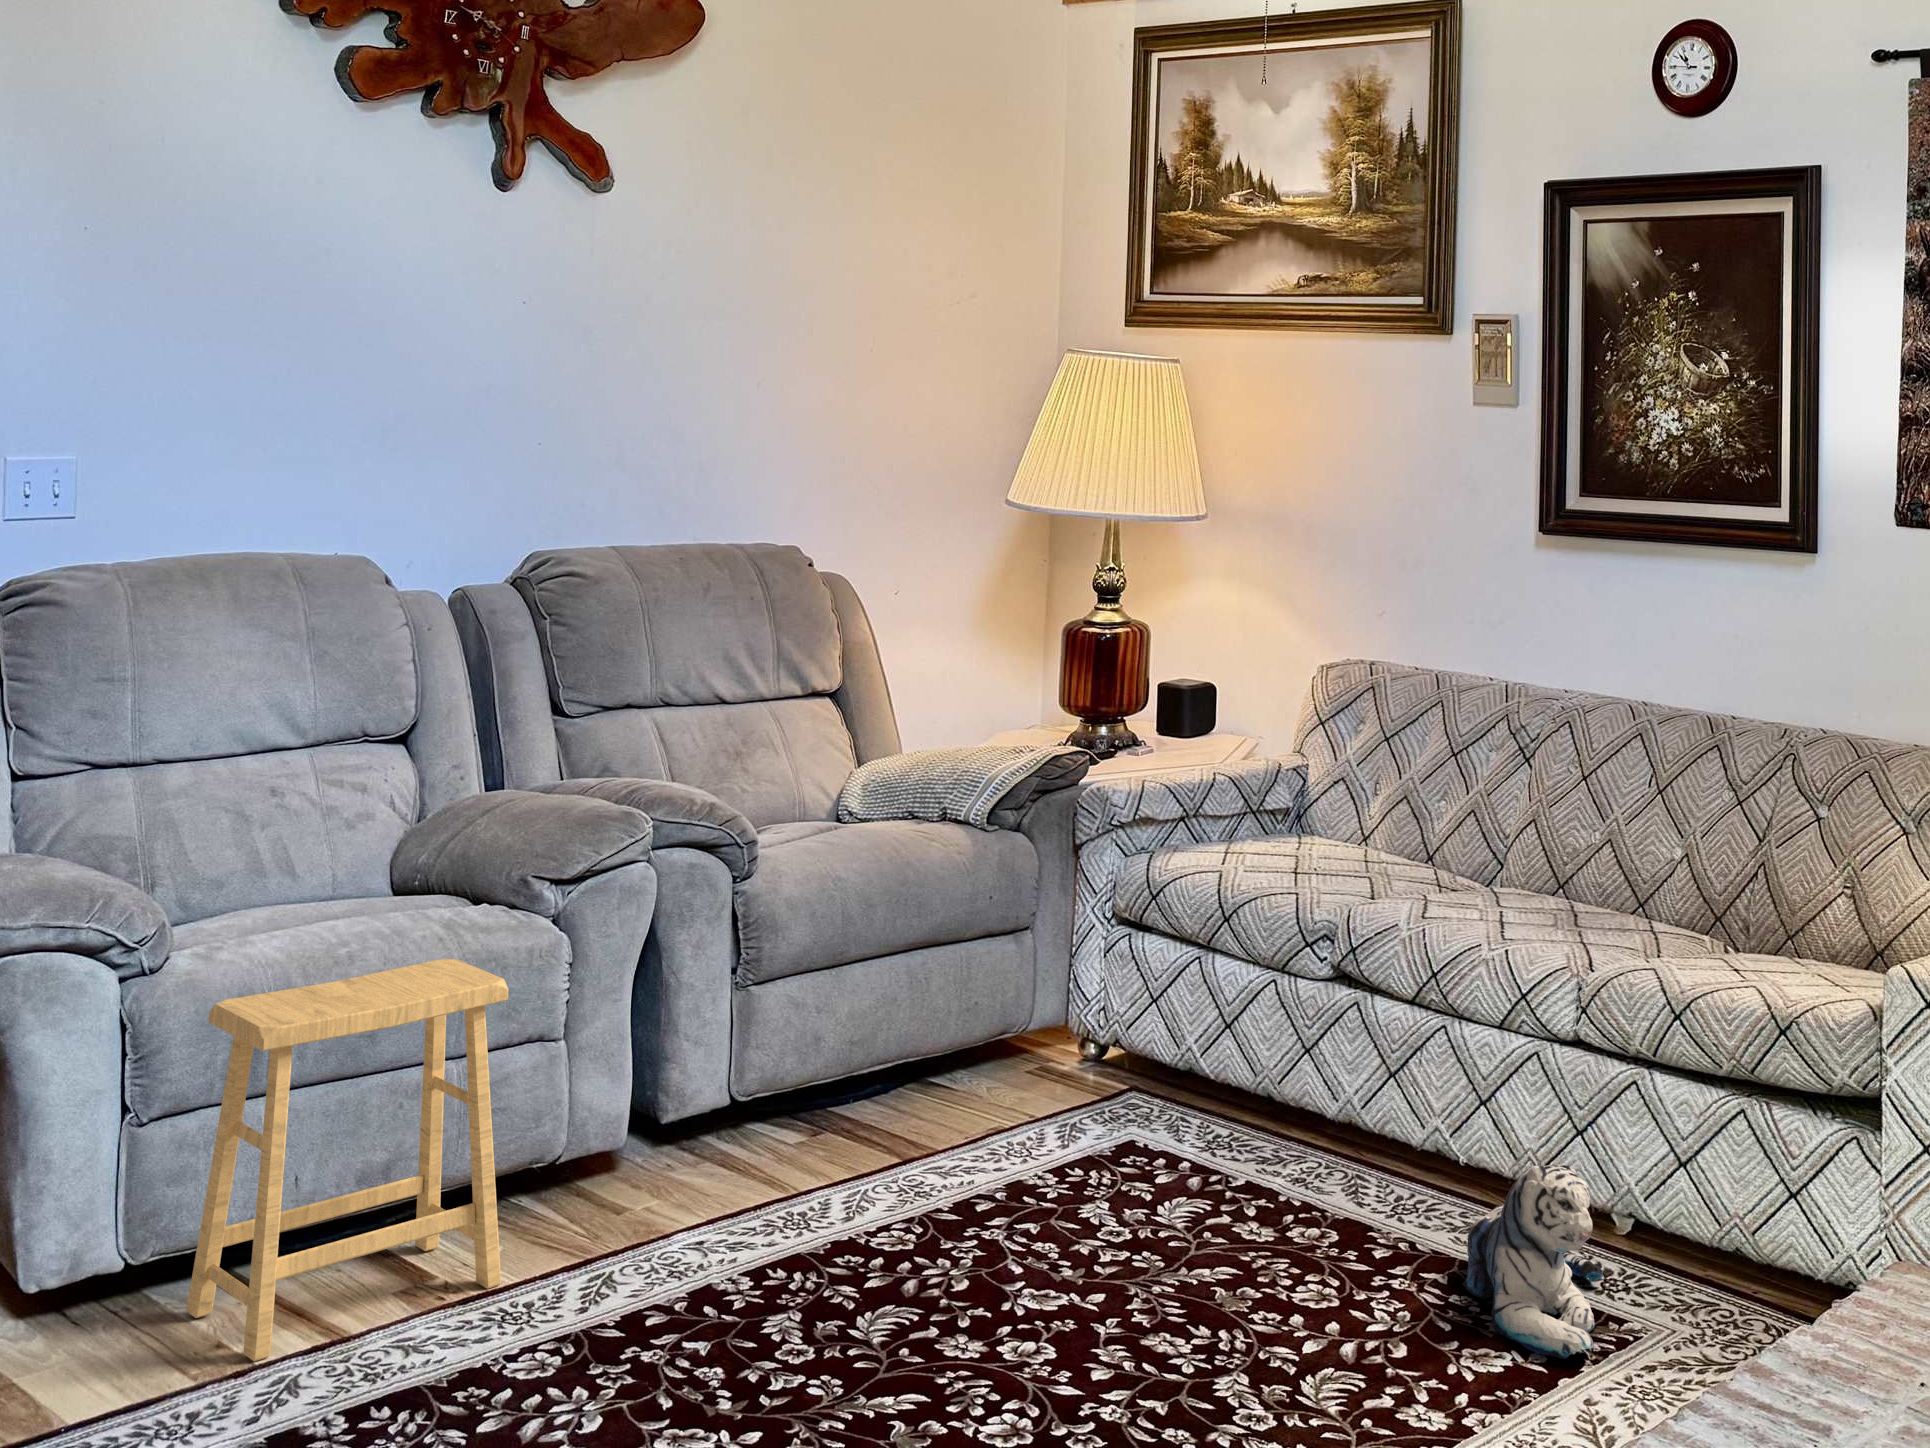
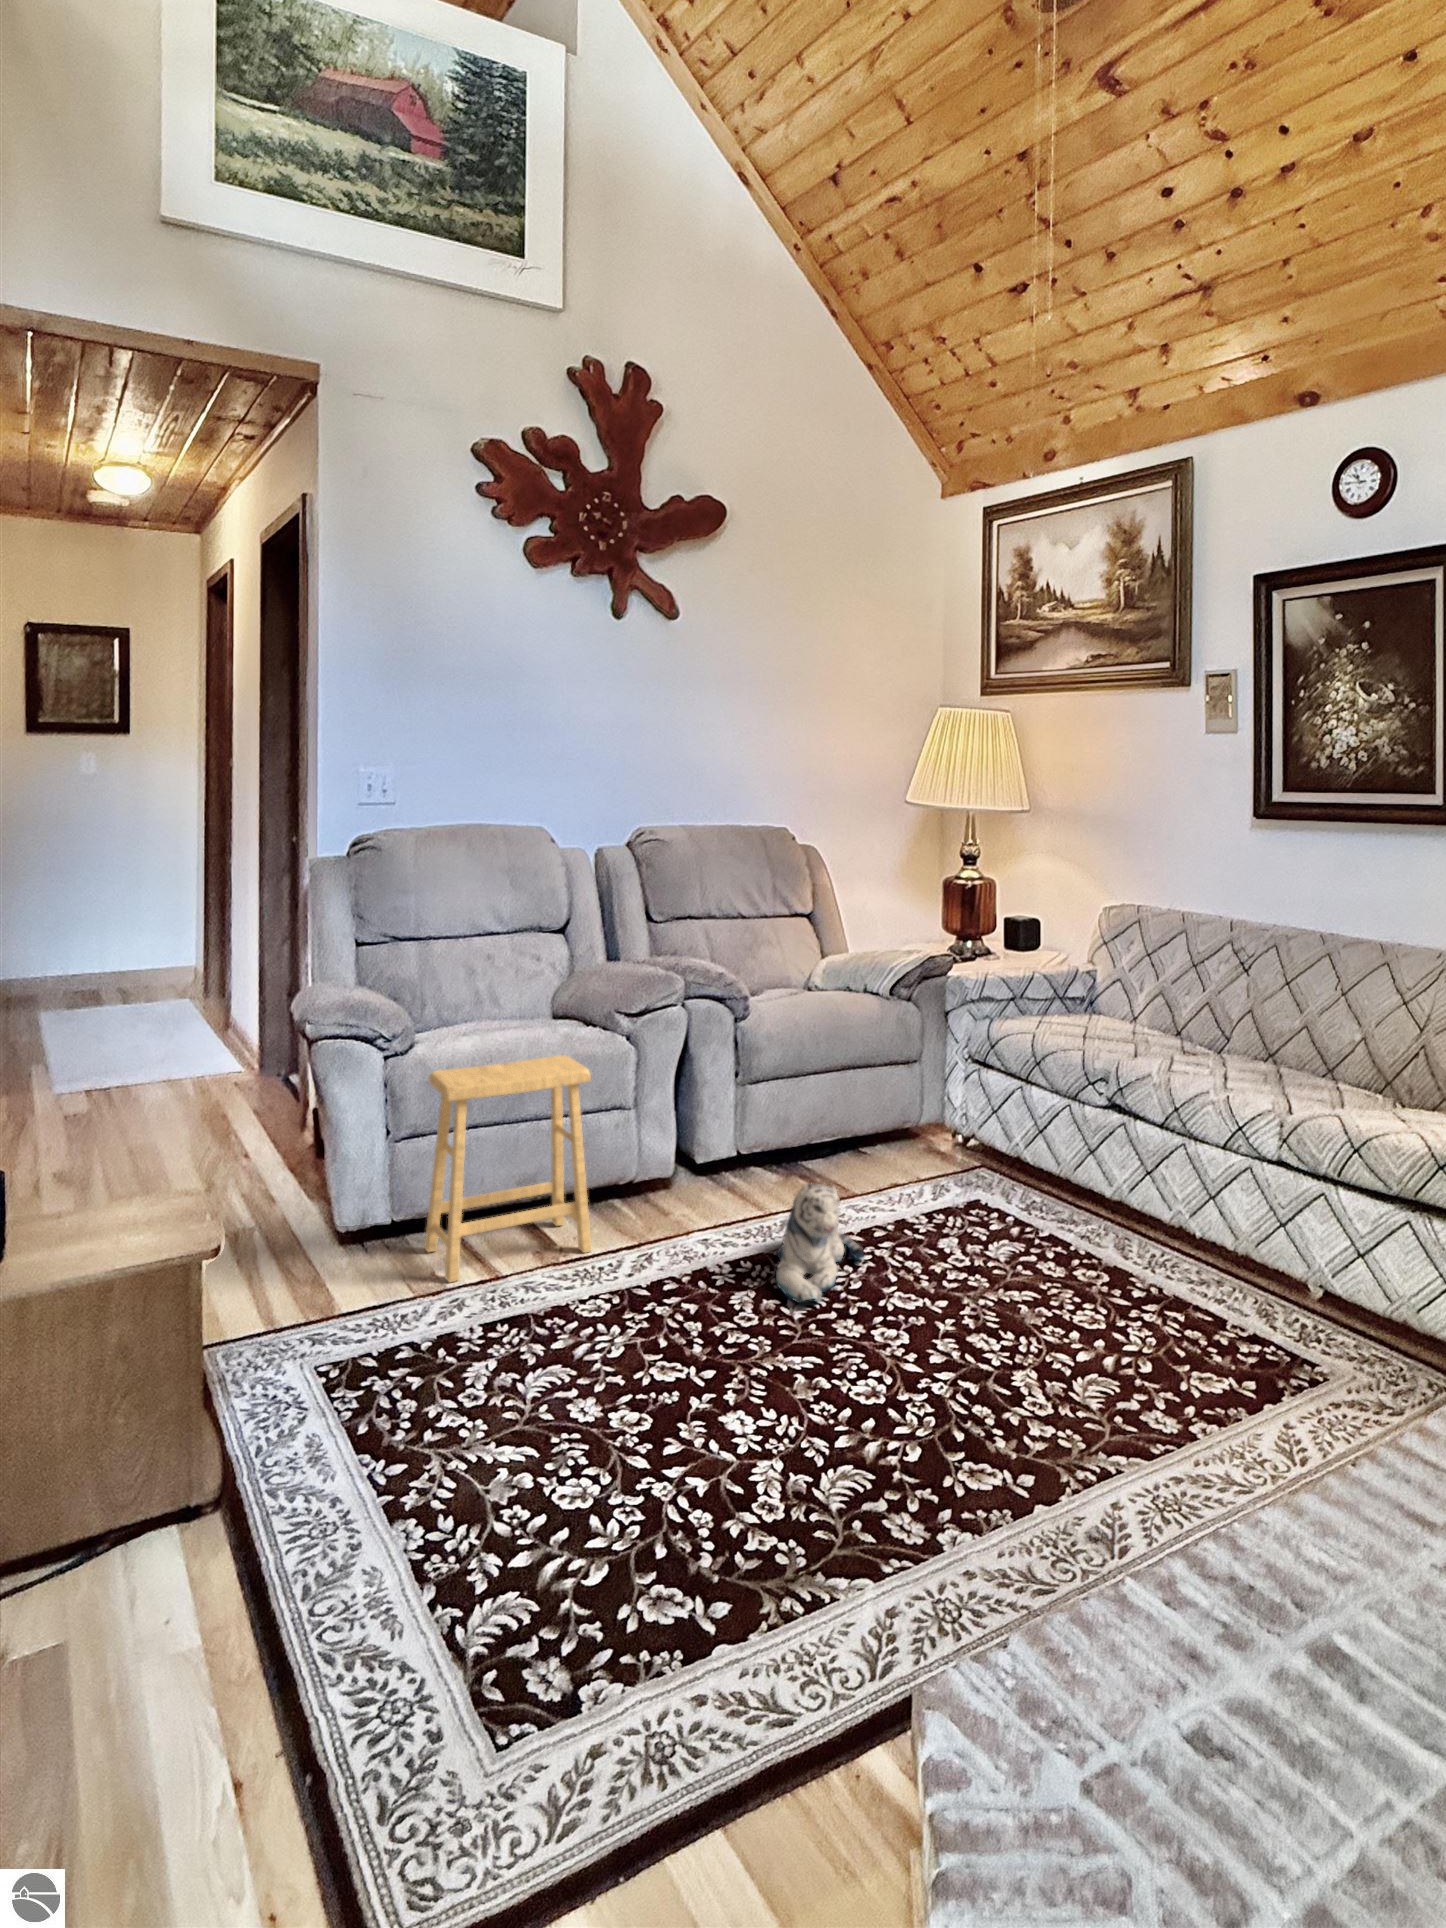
plush toy: present [1463,1165,1603,1359] -> present [776,1183,864,1303]

